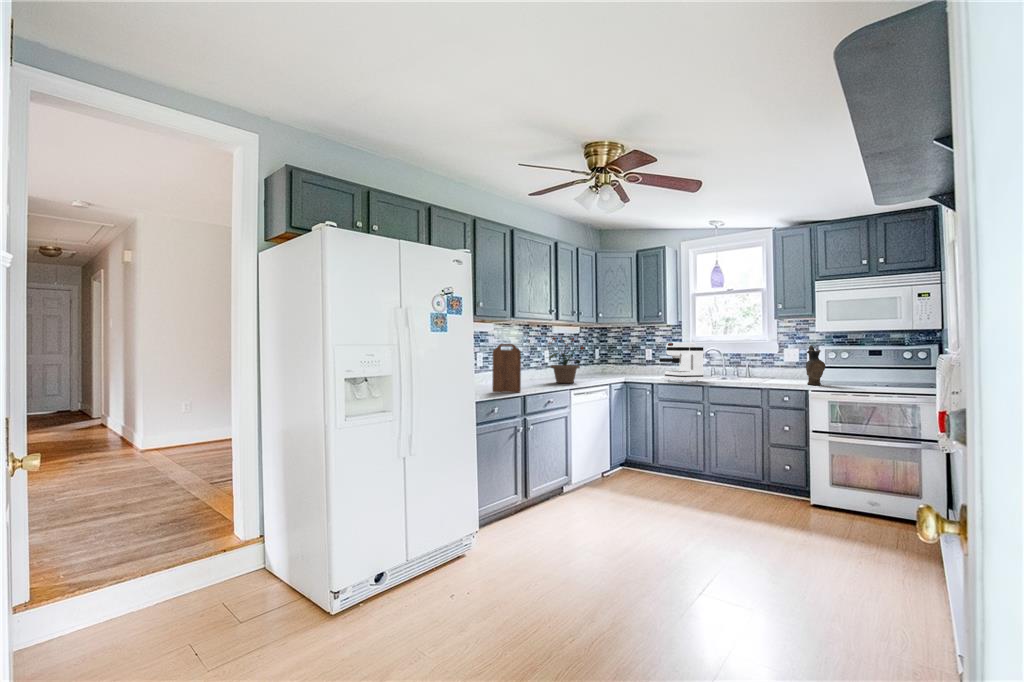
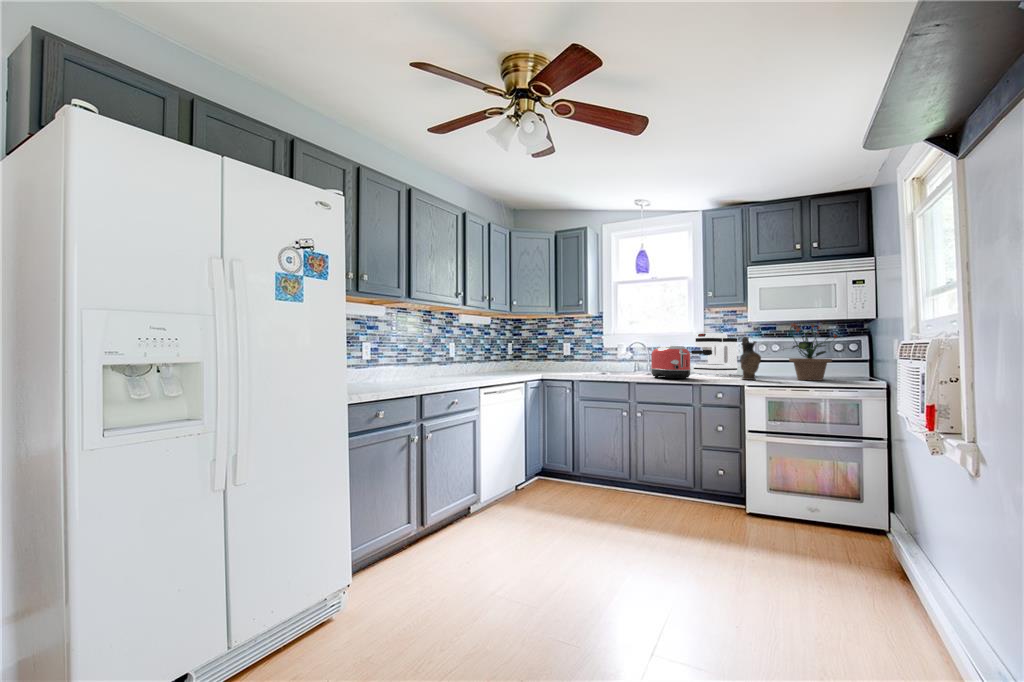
potted plant: present [548,338,584,383] -> present [789,324,837,380]
coffee maker: present [659,342,704,381] -> present [691,333,738,375]
cutting board: present [492,344,521,392] -> none [380,328,417,391]
toaster: none [723,354,759,383] -> present [651,346,691,379]

